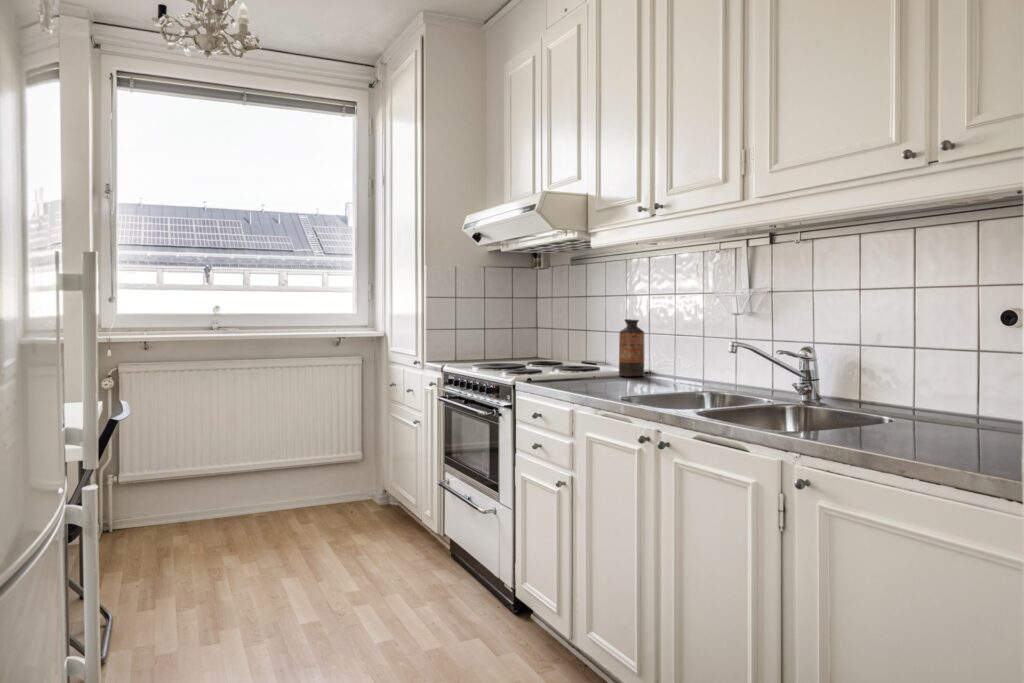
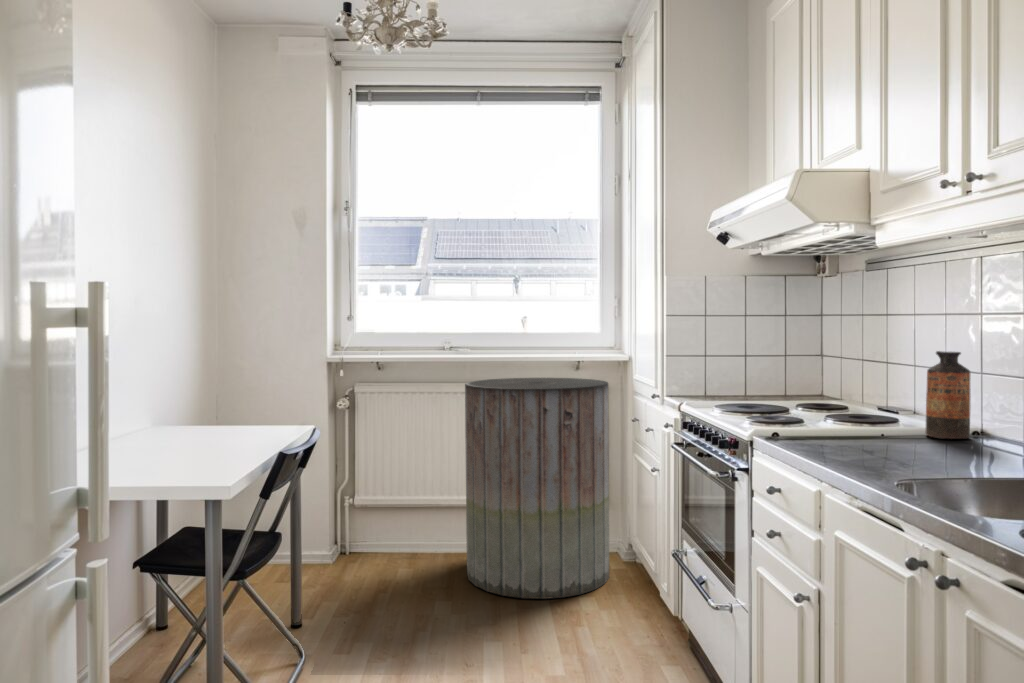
trash can: none [241,355,375,544] -> present [465,378,609,599]

